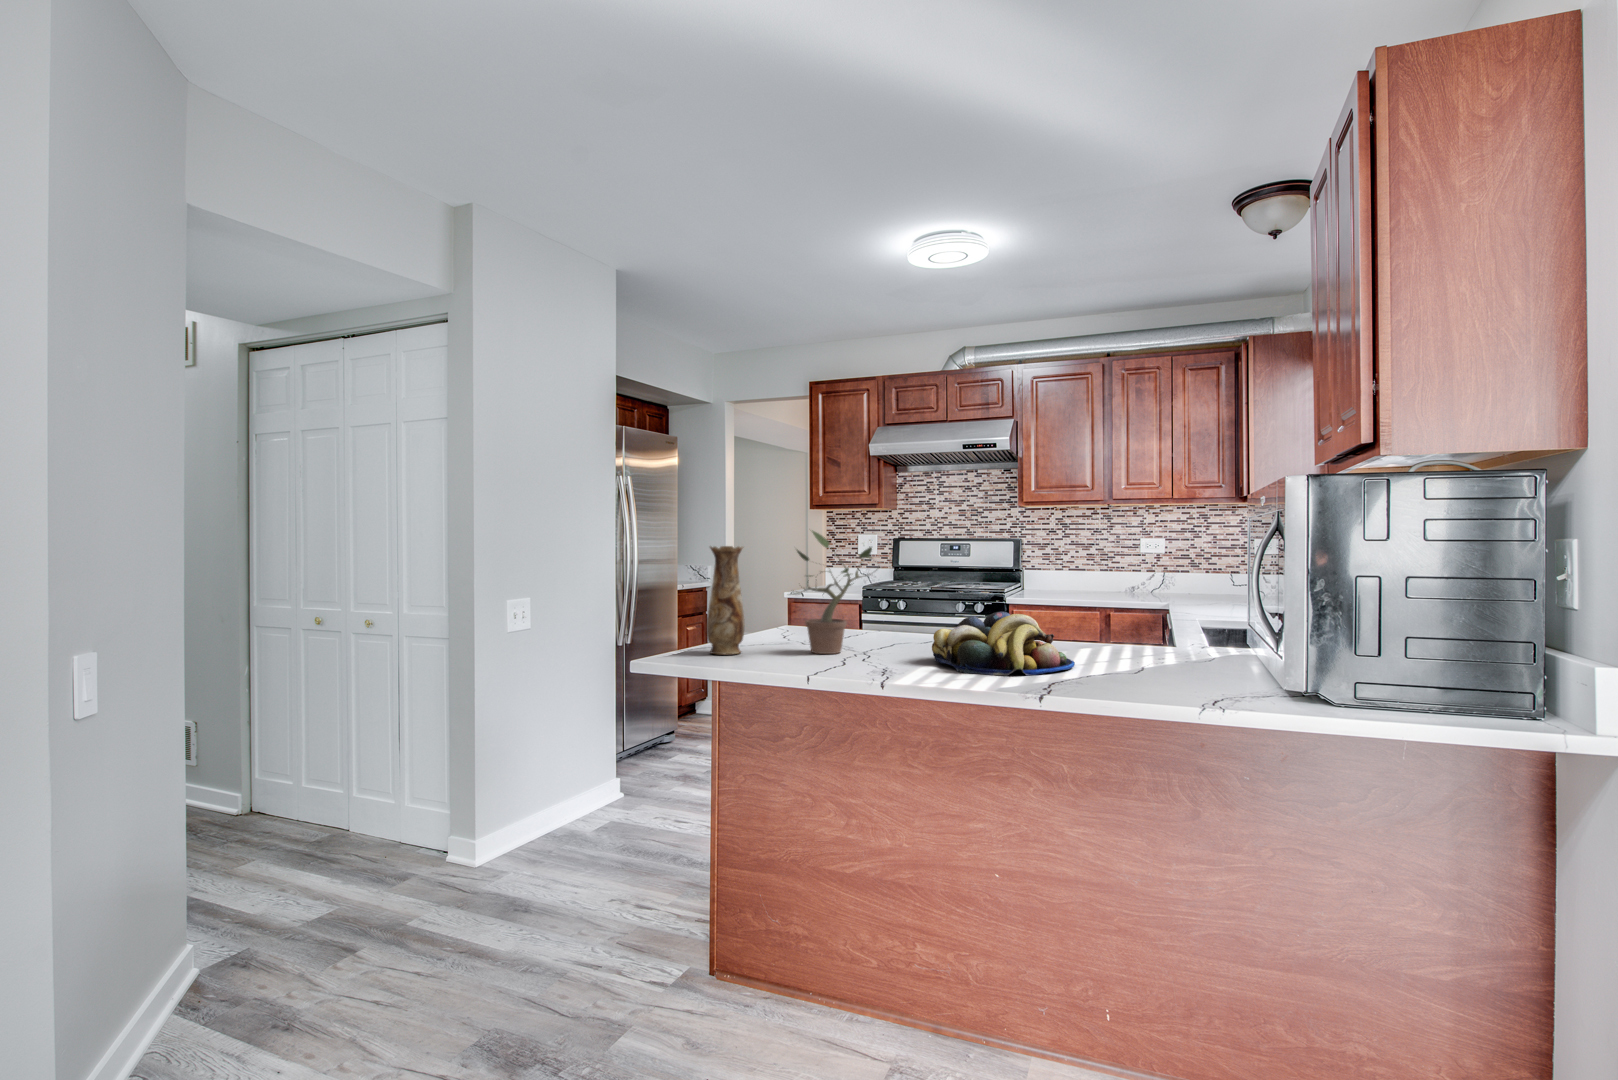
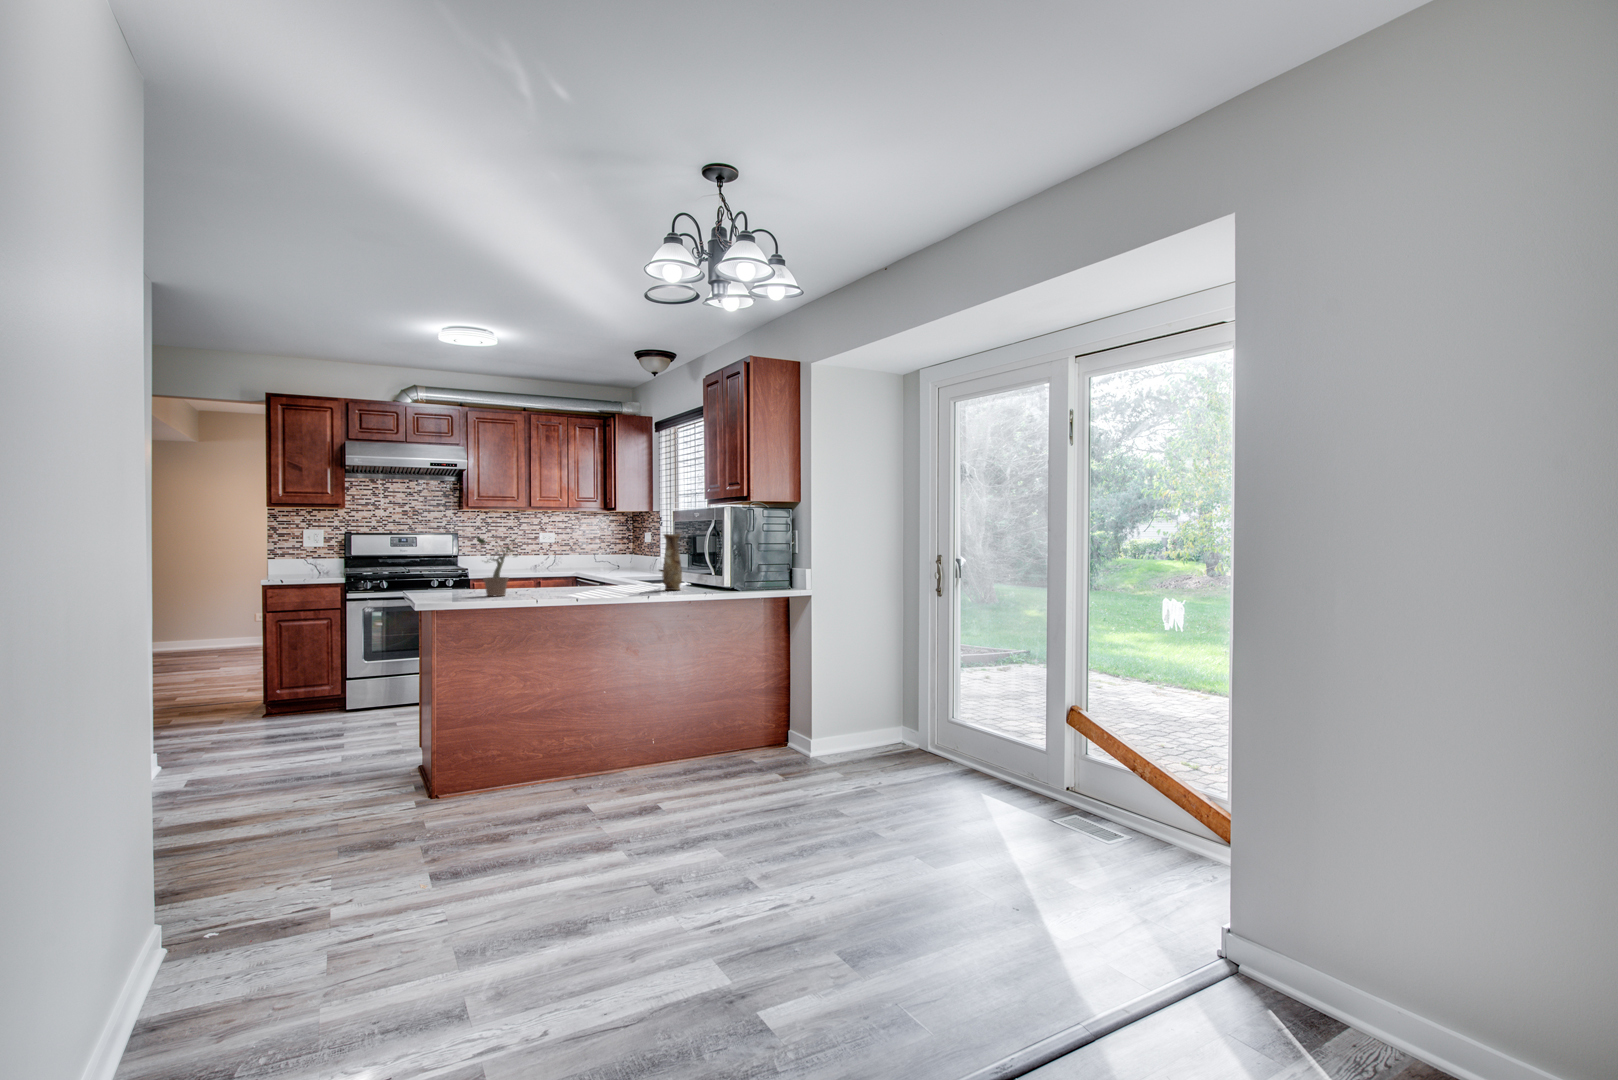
vase: present [707,546,744,655] -> present [662,534,682,590]
fruit bowl: present [932,612,1075,676] -> none [564,567,633,595]

